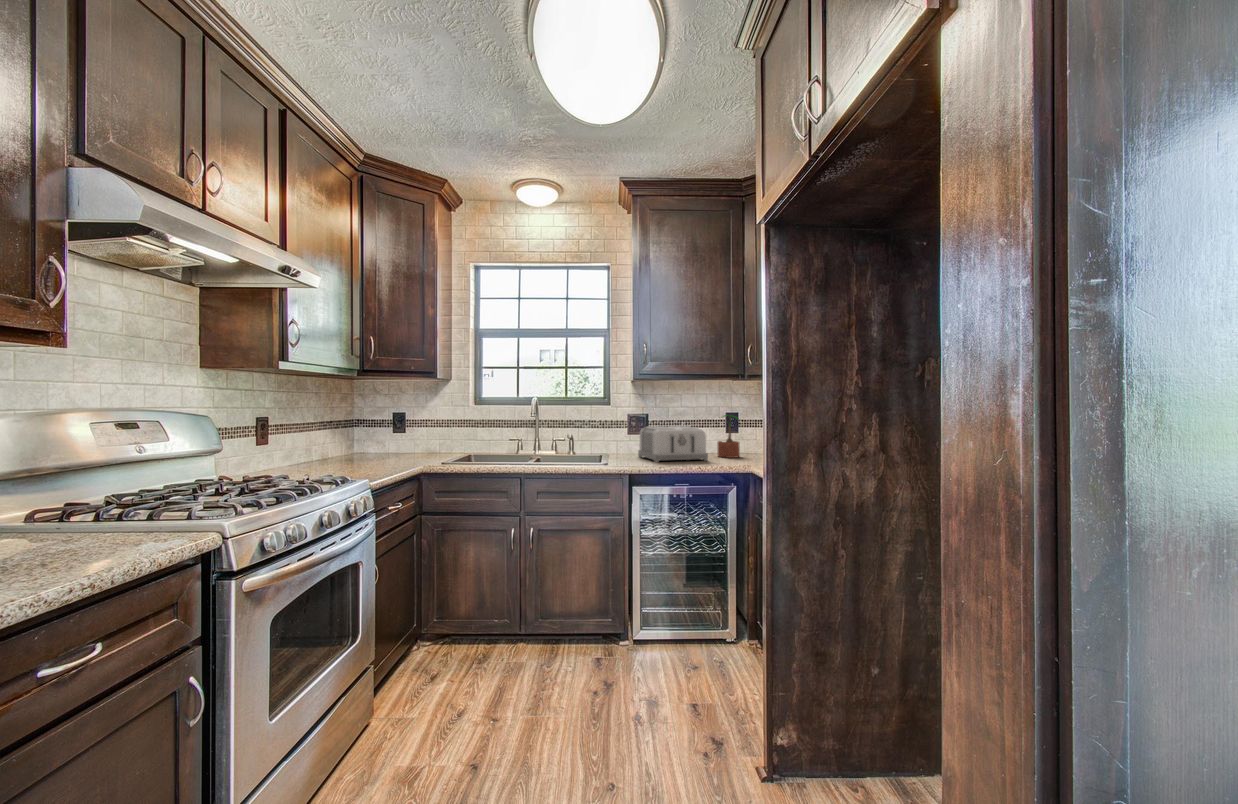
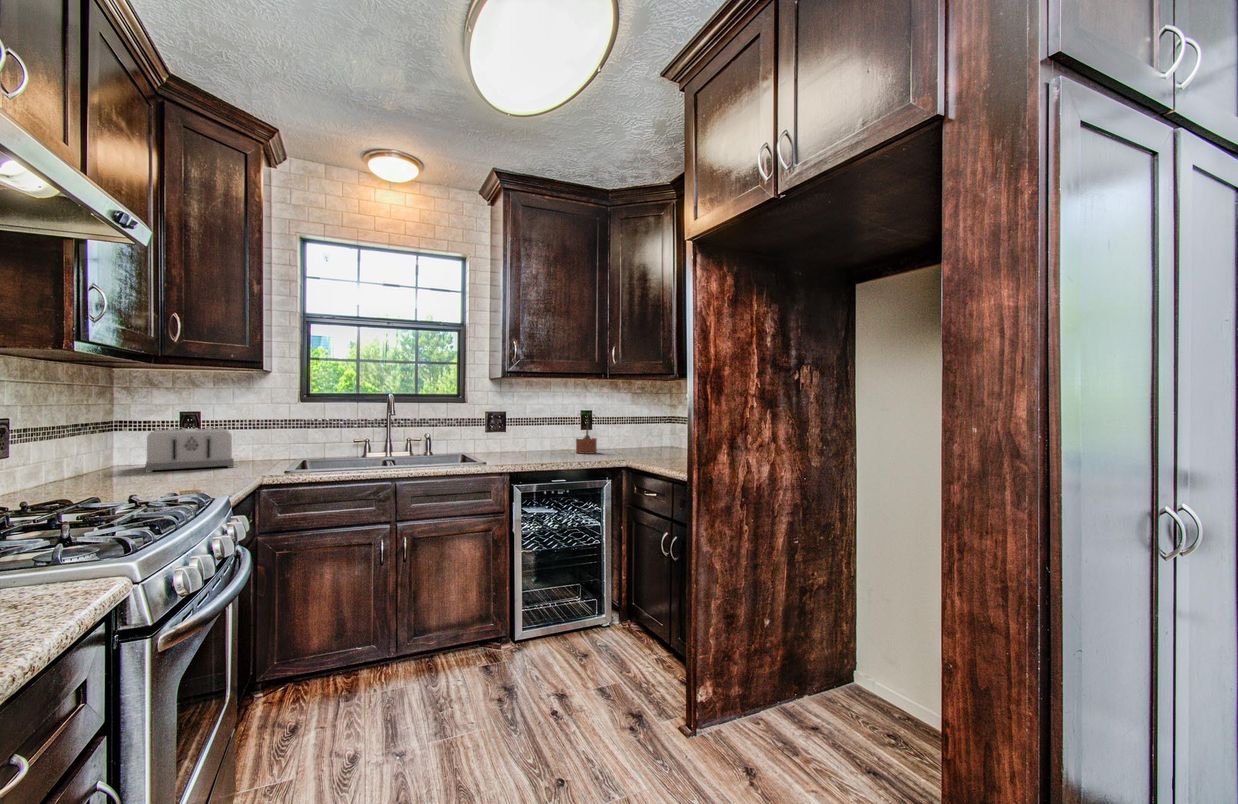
toaster: present [638,426,708,462] -> present [146,427,234,473]

